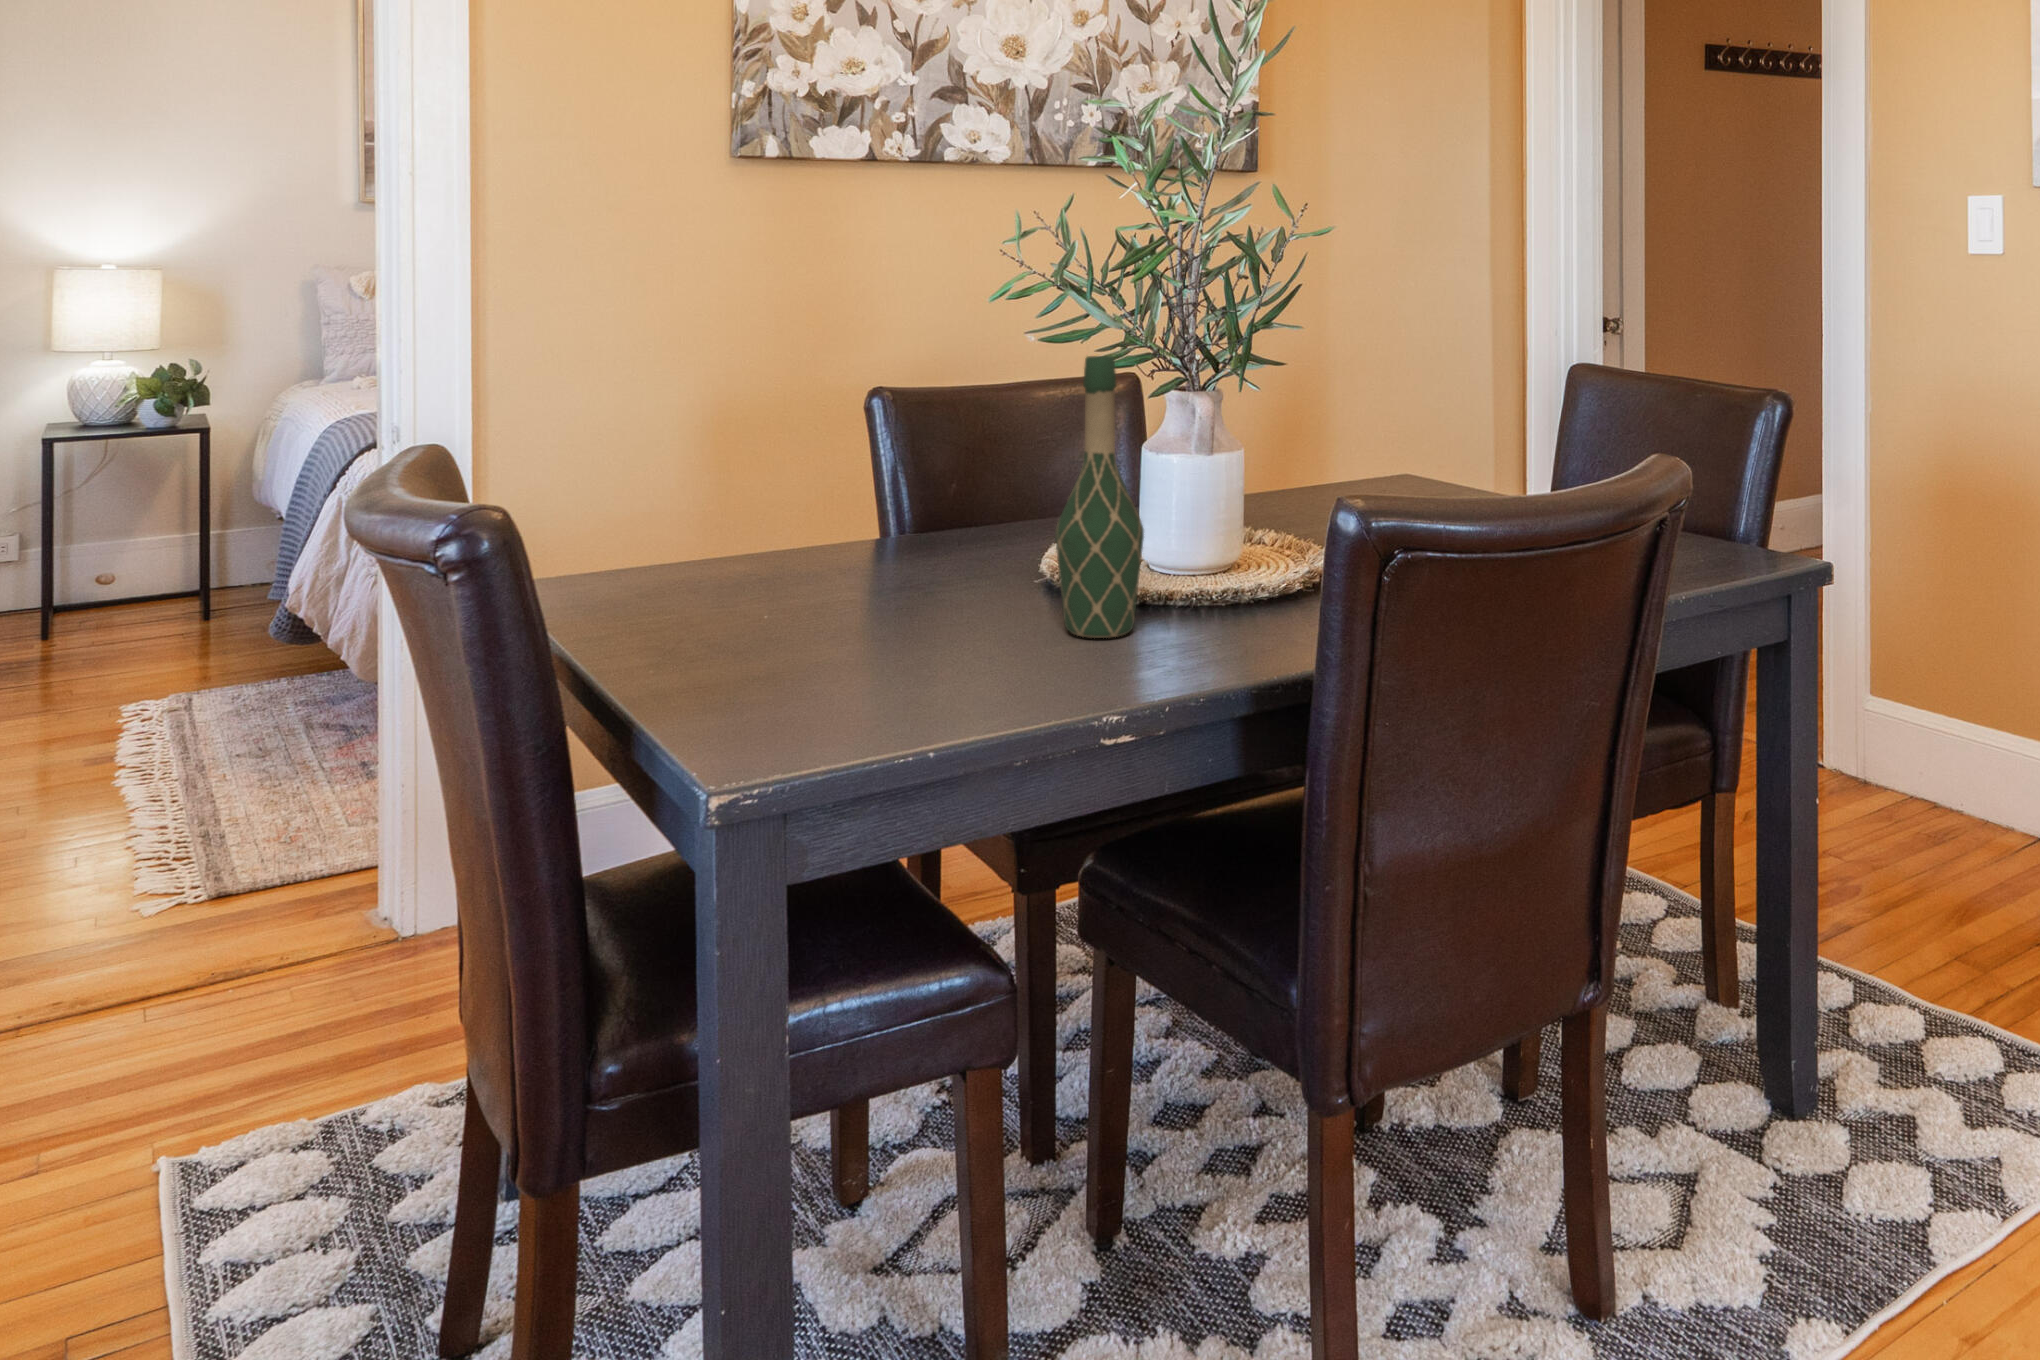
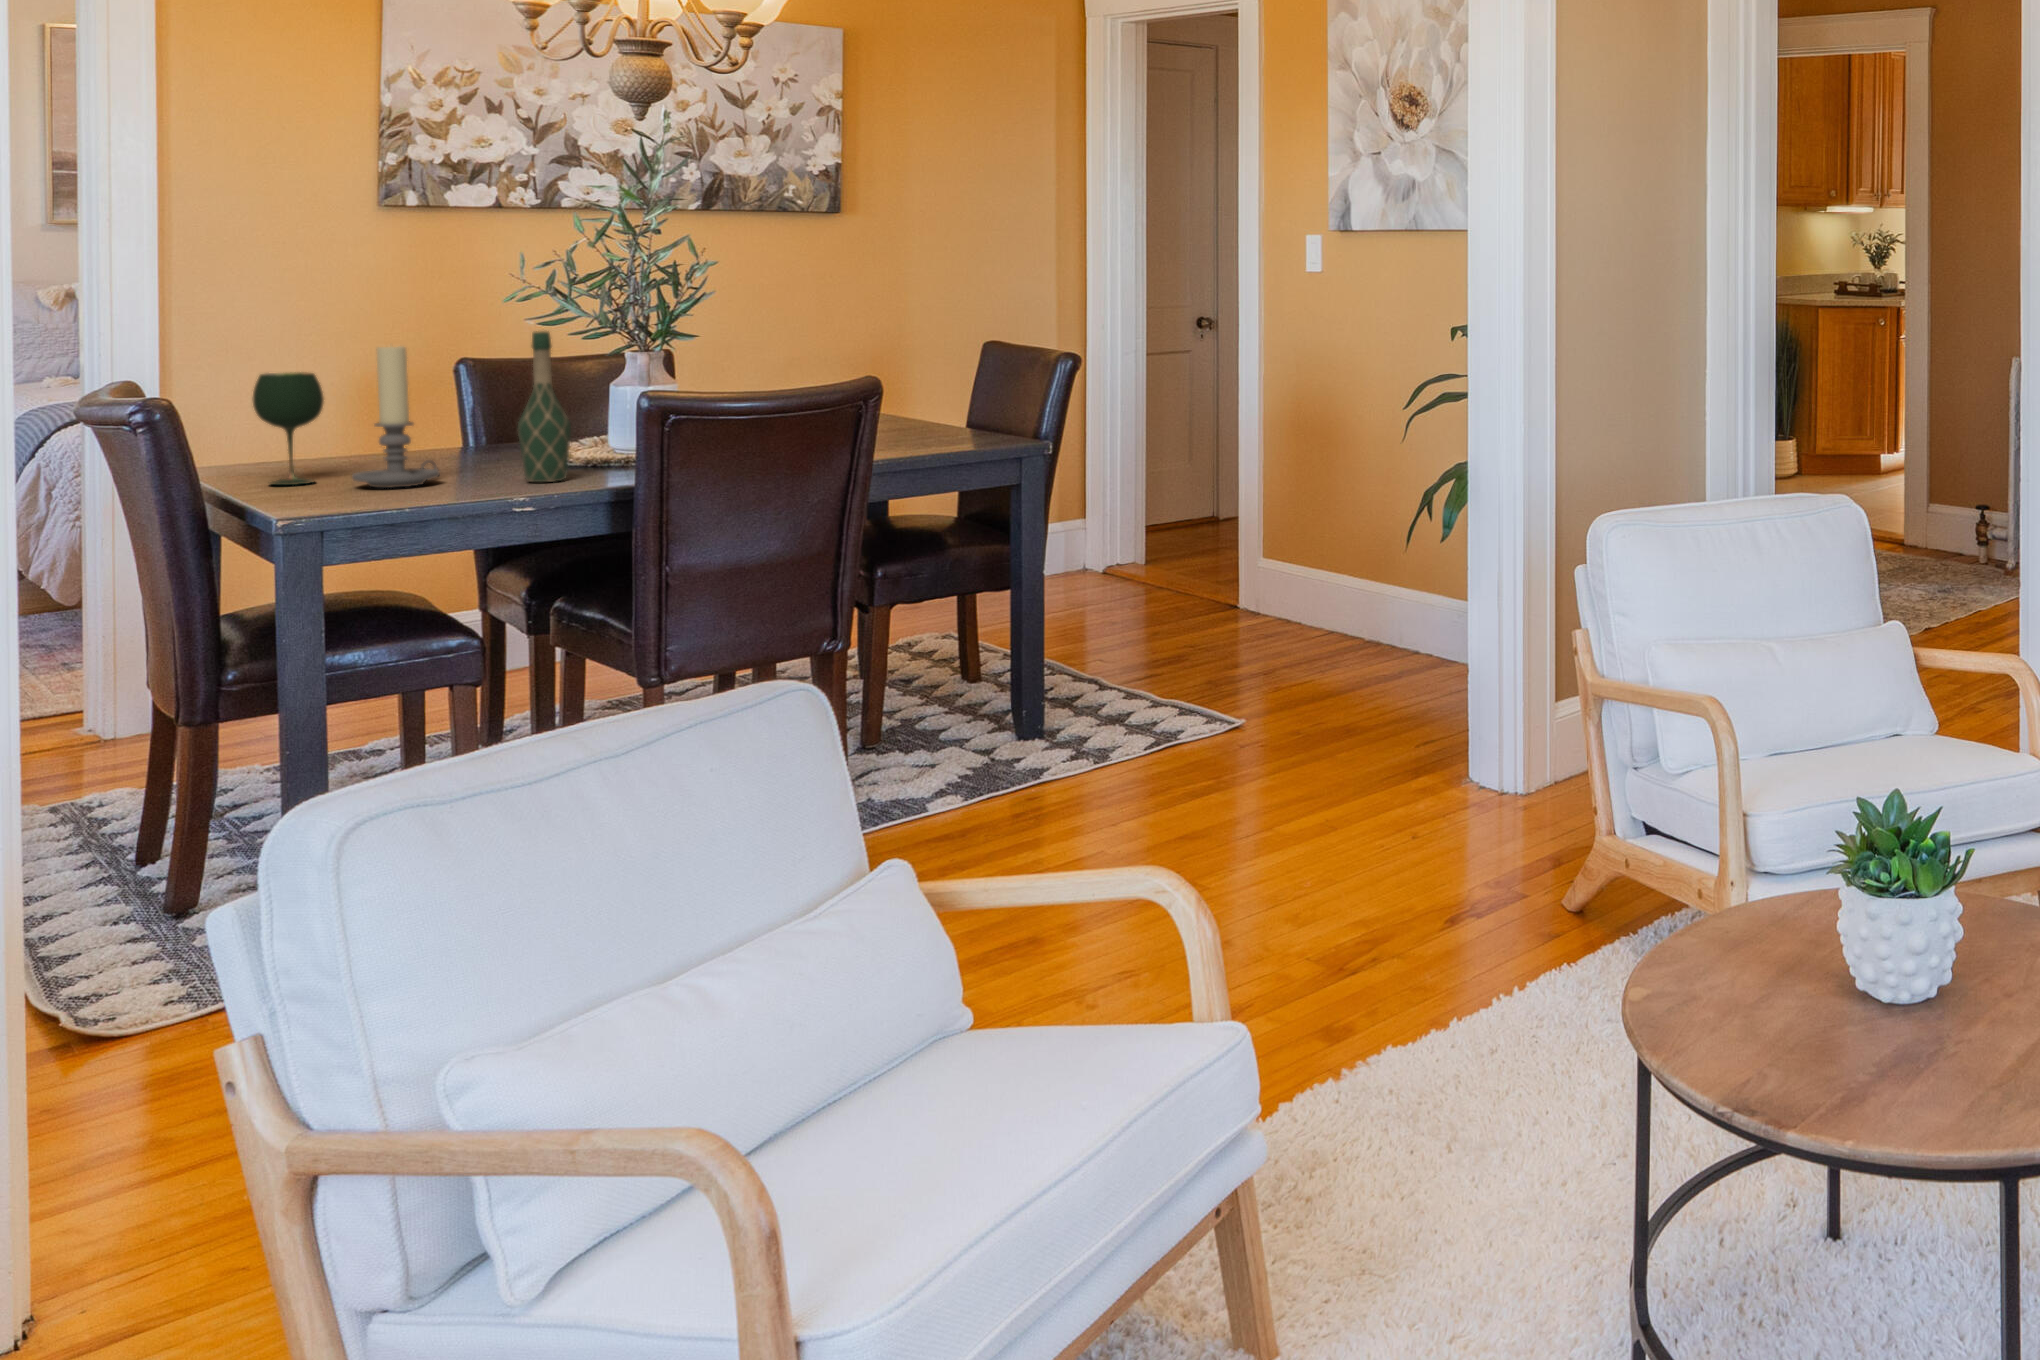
candle holder: none [780,377,920,643] -> present [352,346,440,488]
wine glass: none [618,420,726,622] -> present [253,372,324,485]

